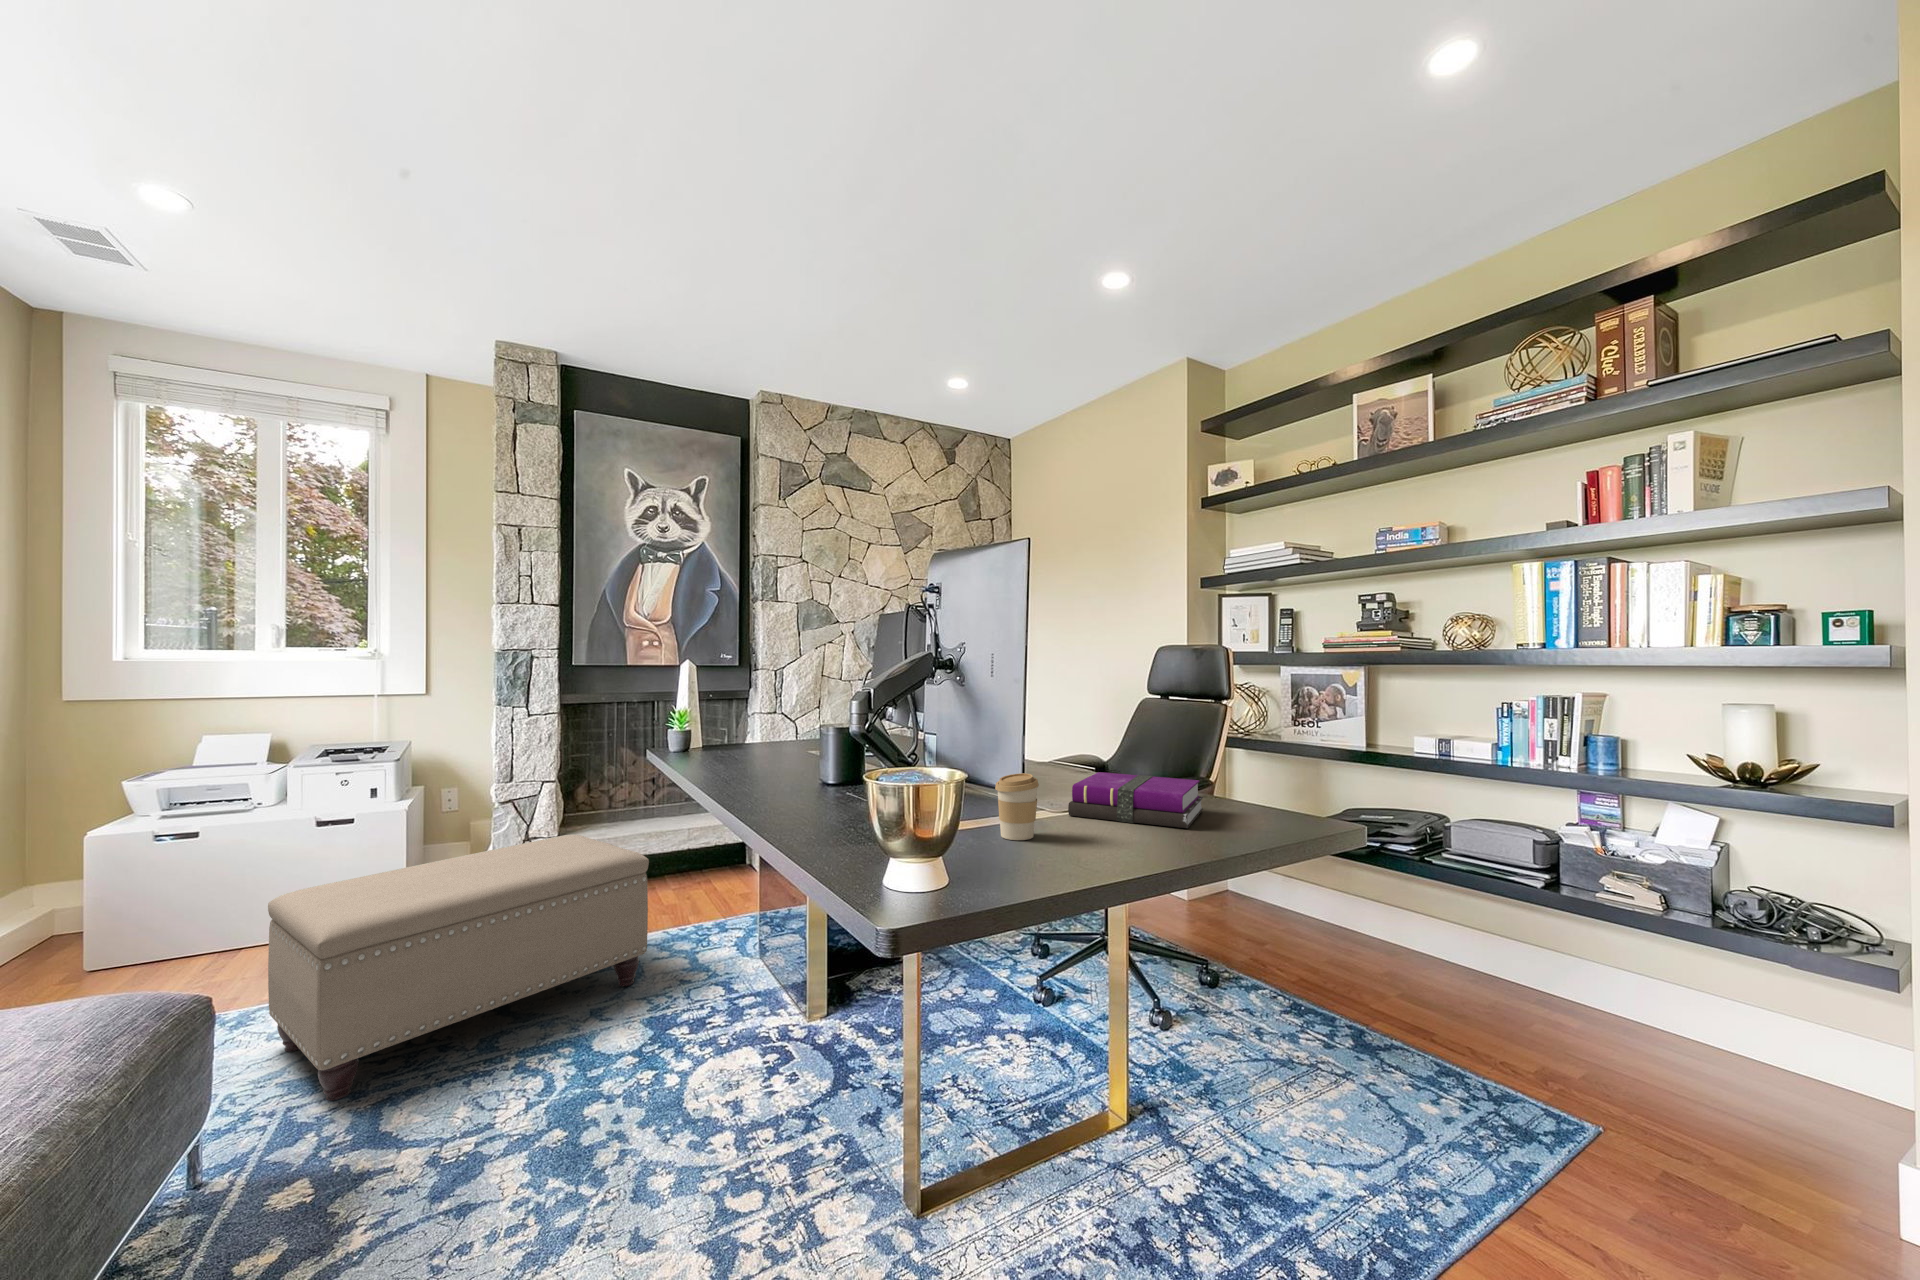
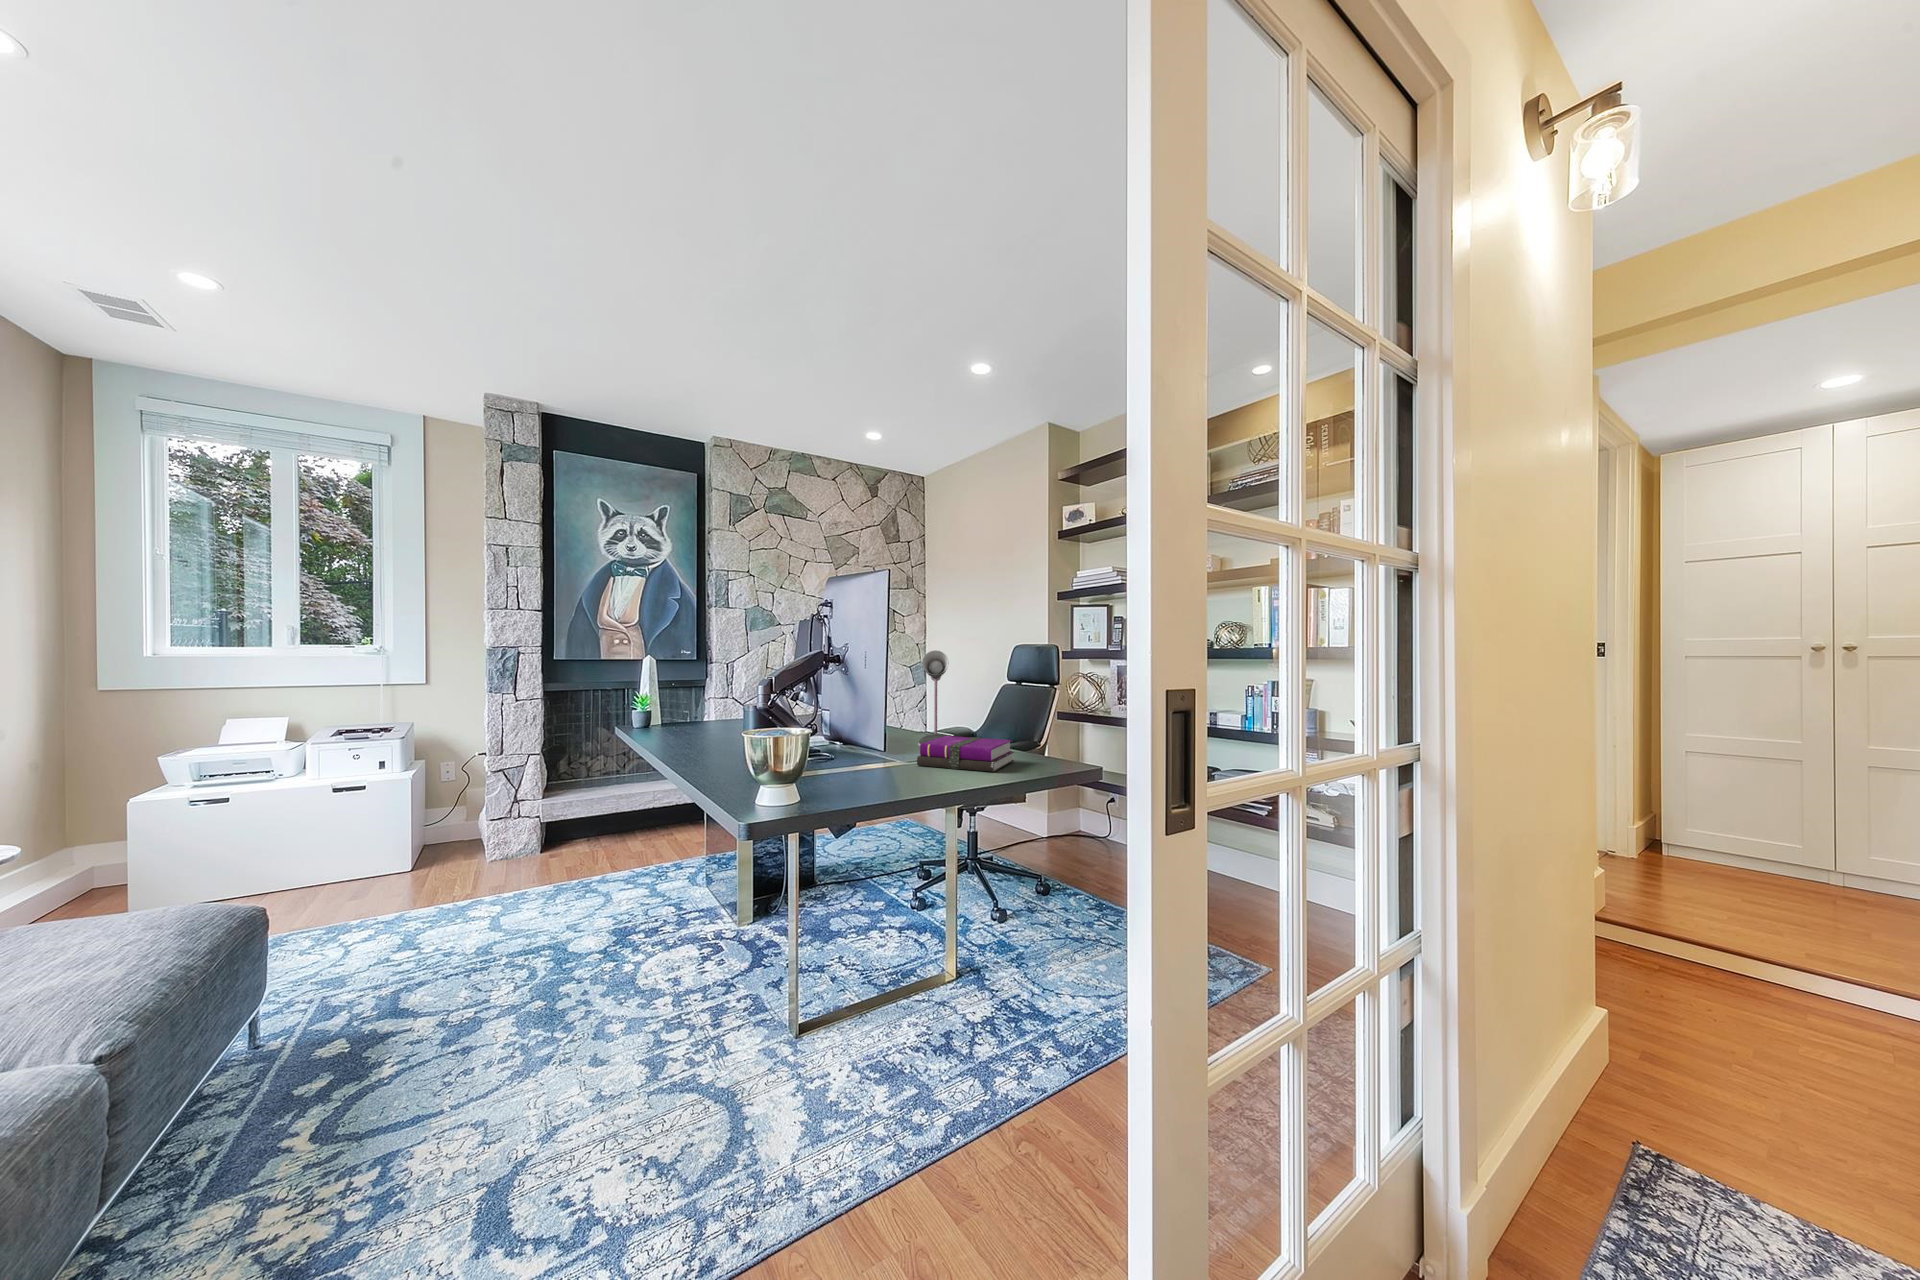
desk lamp: none [1049,652,1099,787] -> present [918,650,949,746]
coffee cup: present [995,773,1039,840] -> none [858,735,888,780]
ottoman: present [268,835,649,1101] -> none [302,793,615,992]

